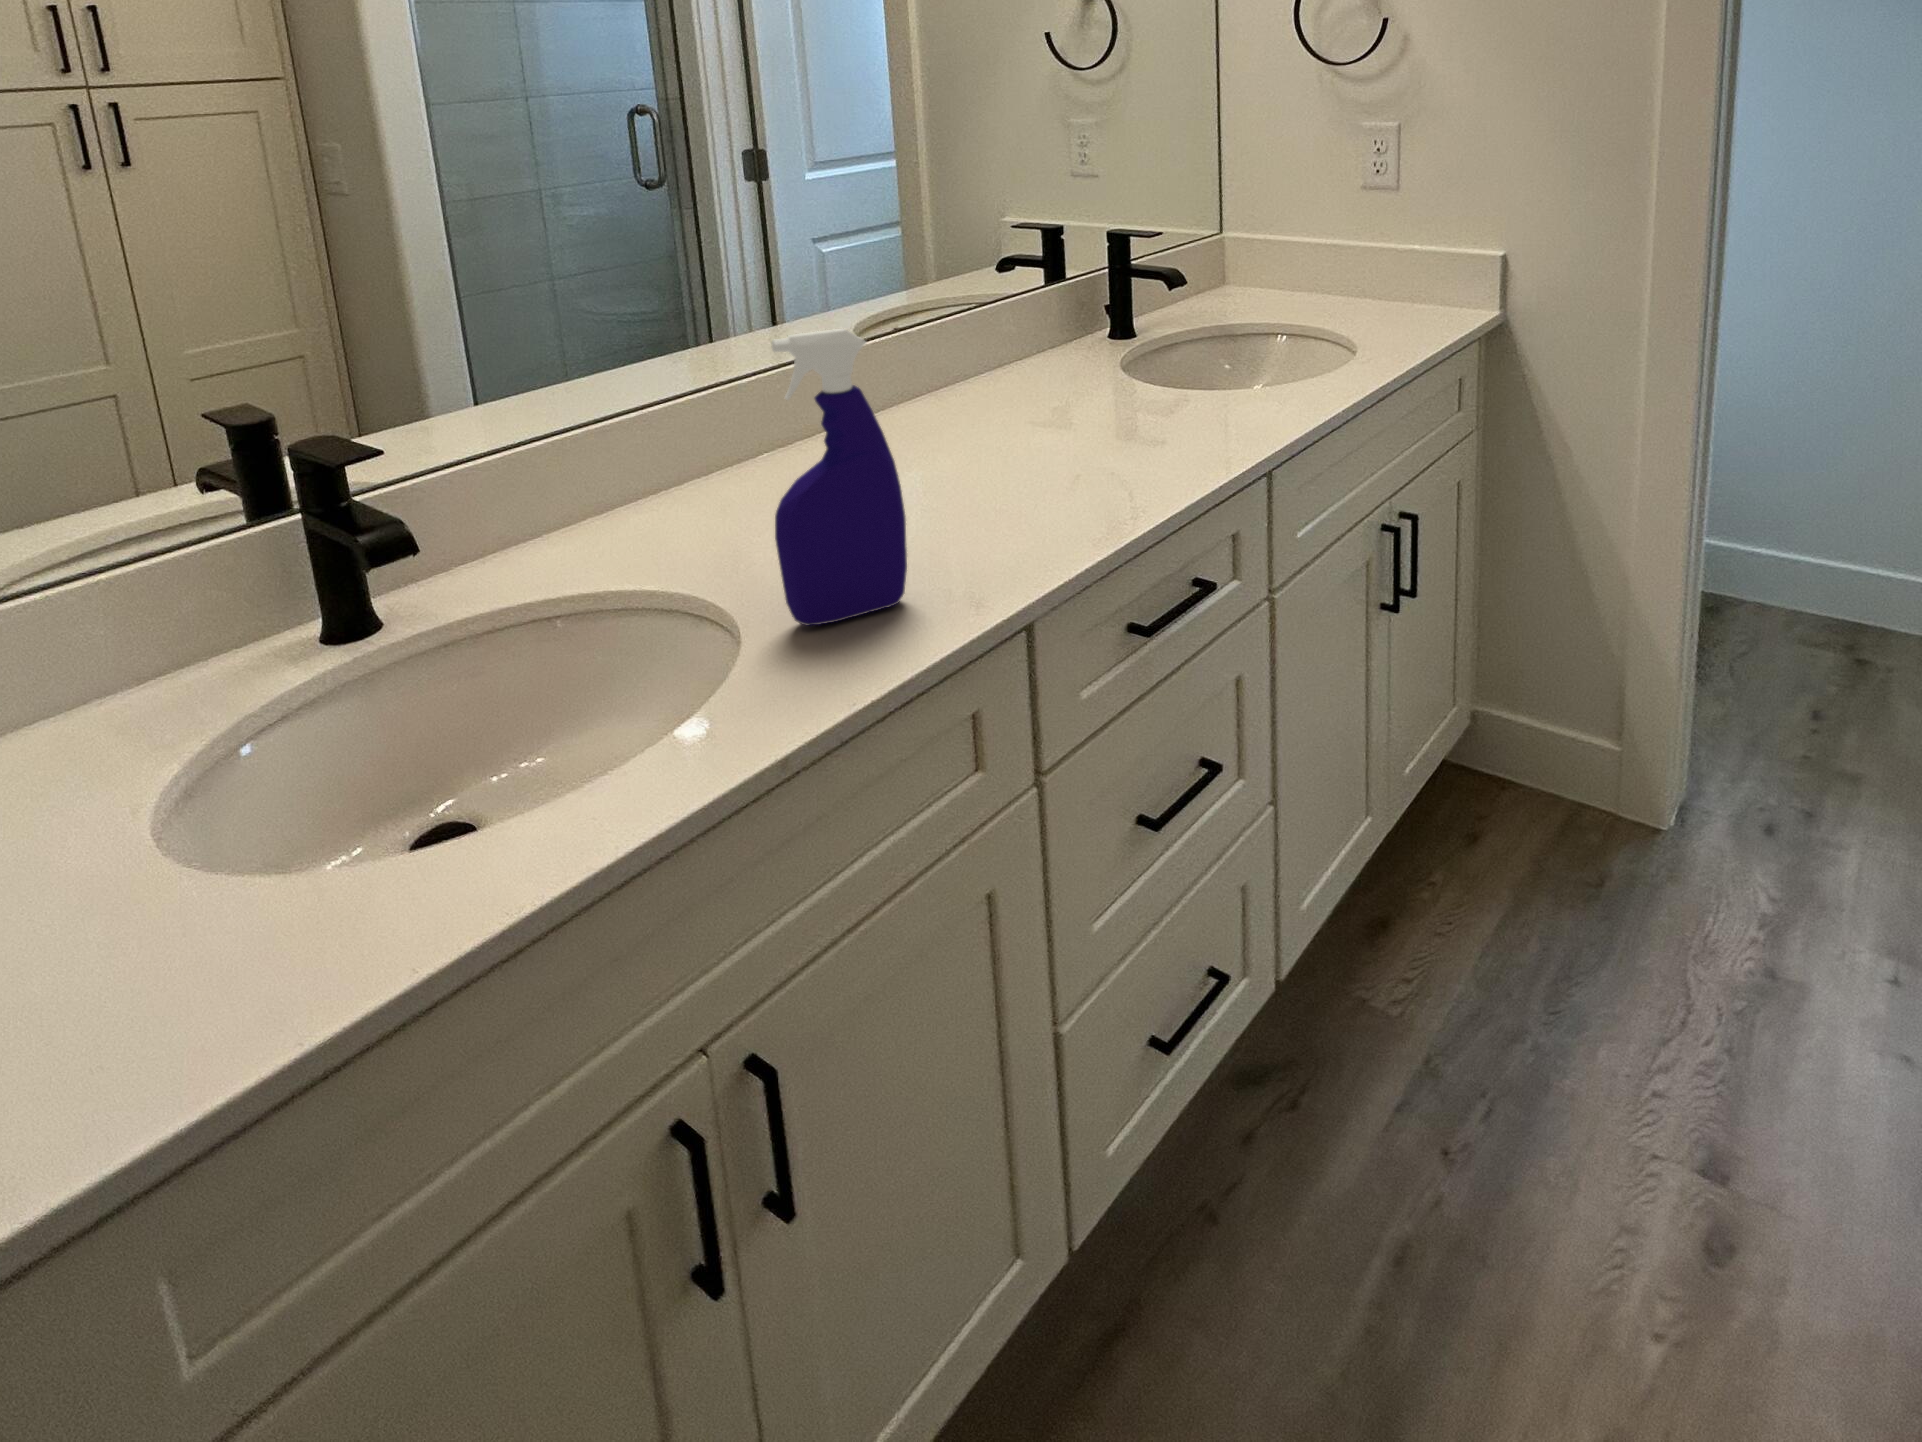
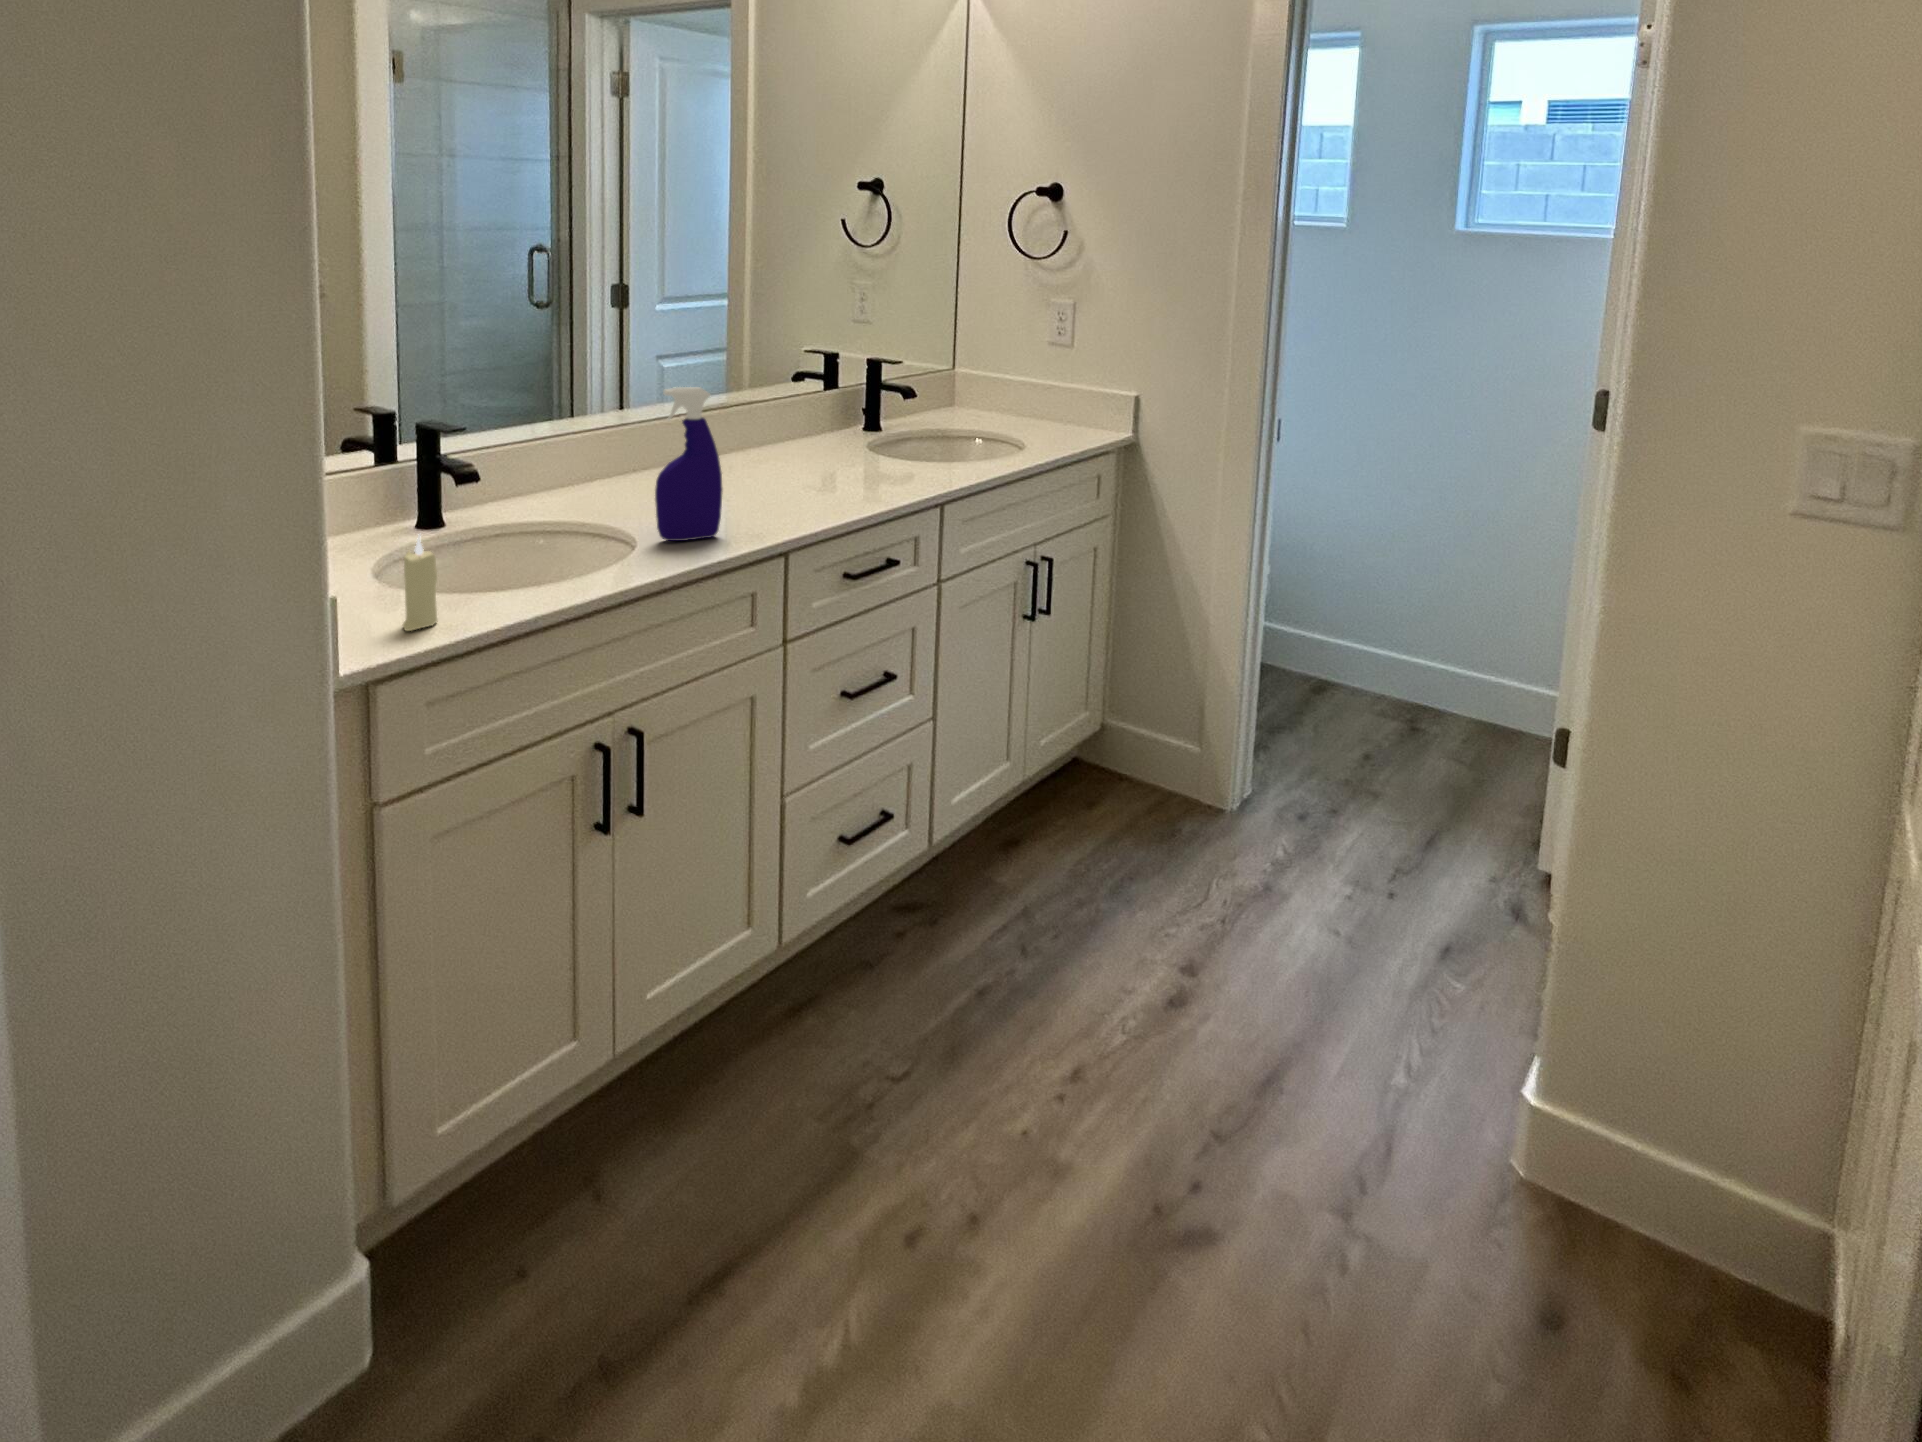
candle: none [116,799,243,1043] -> present [403,535,437,631]

